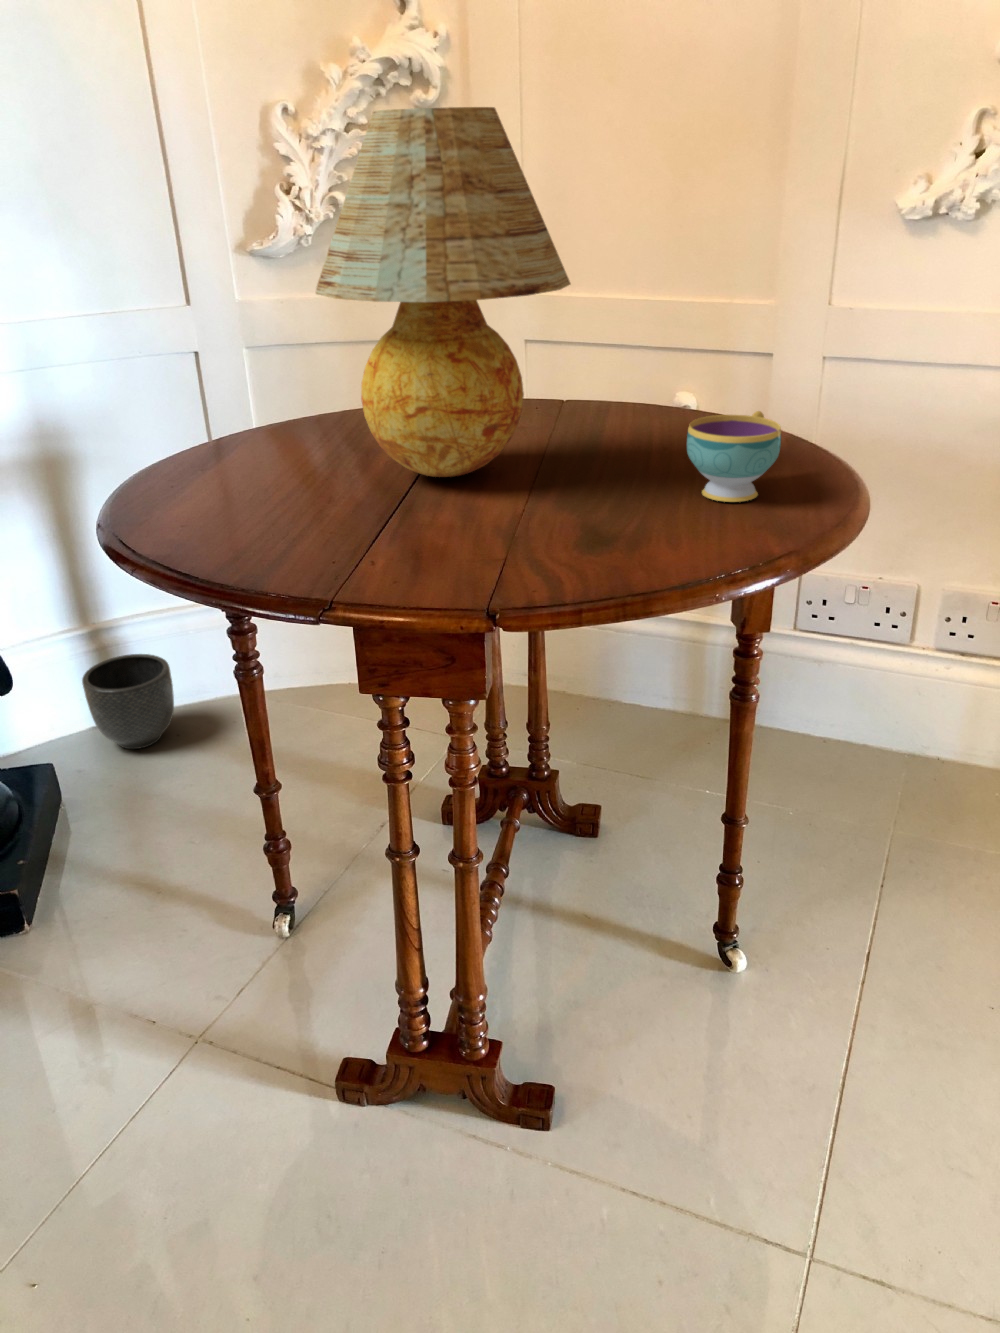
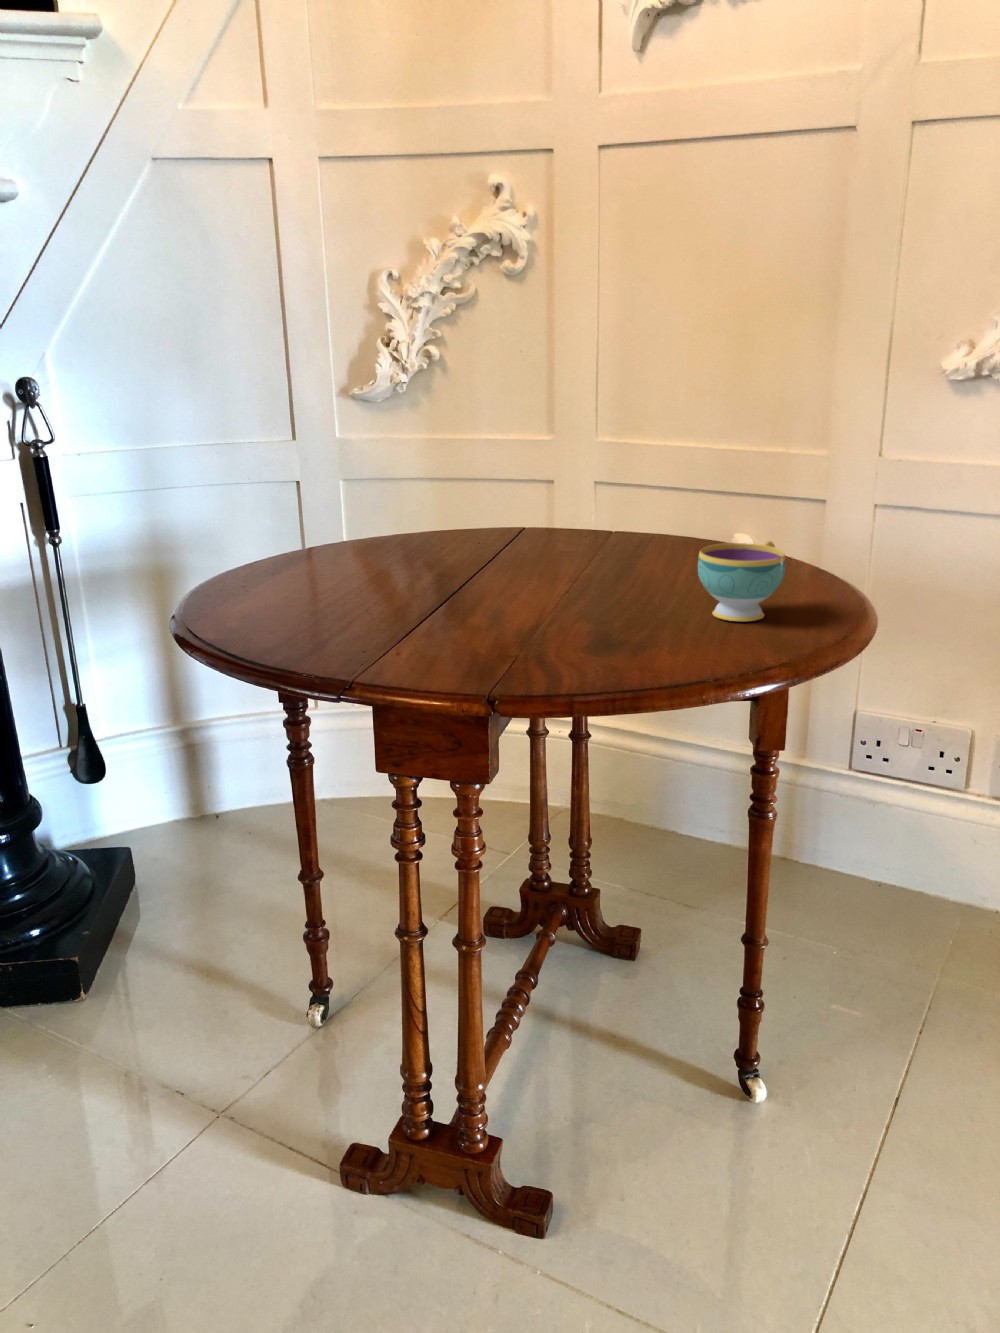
table lamp: present [316,107,571,477] -> none [374,273,600,589]
planter: present [82,654,174,749] -> none [164,754,246,844]

